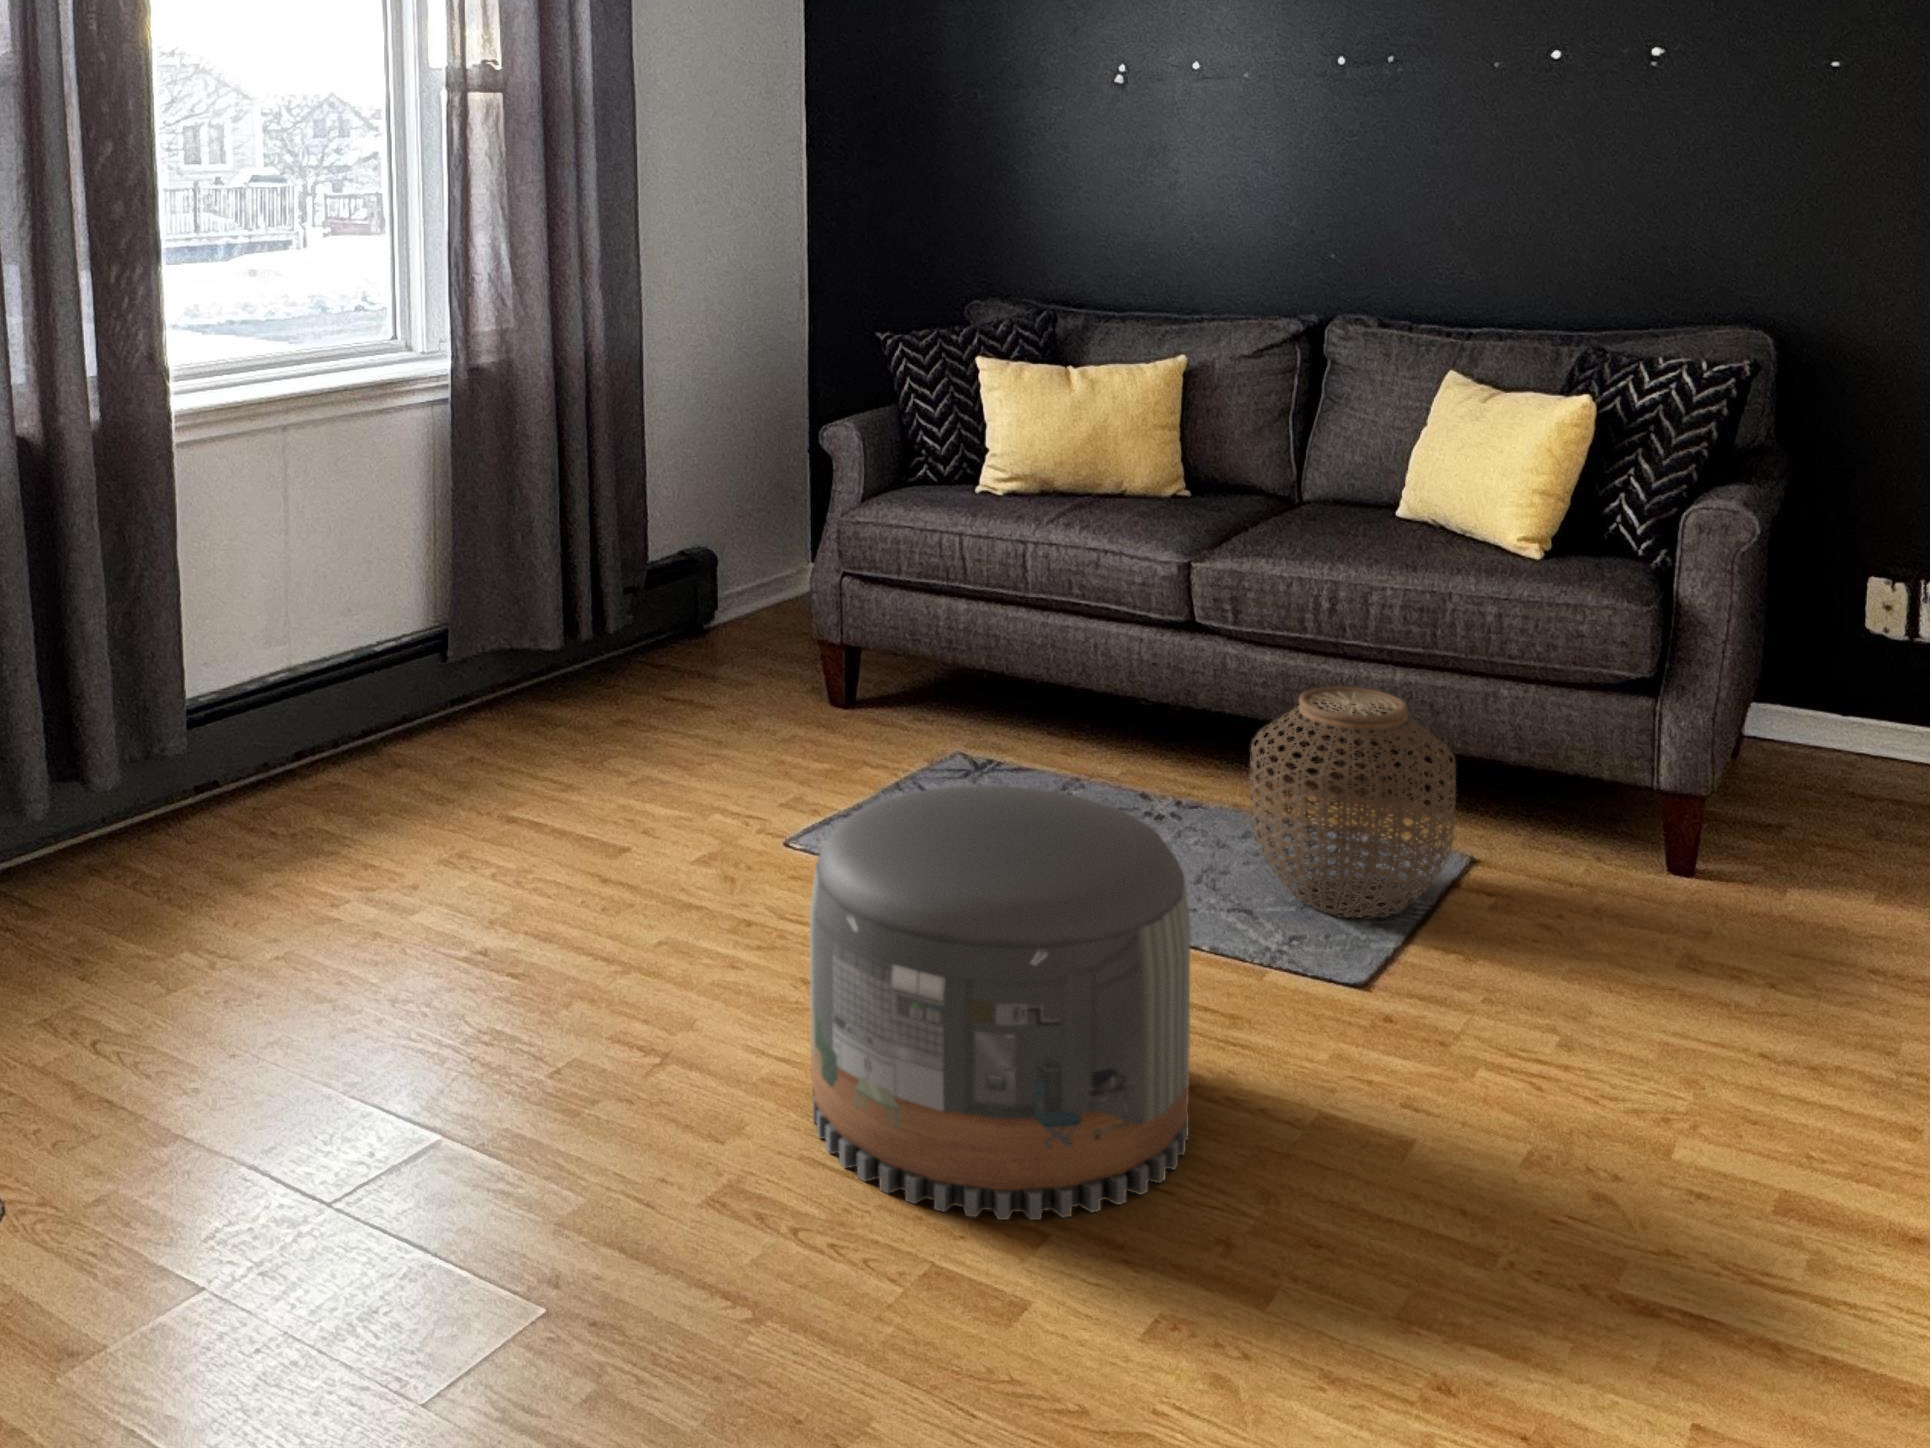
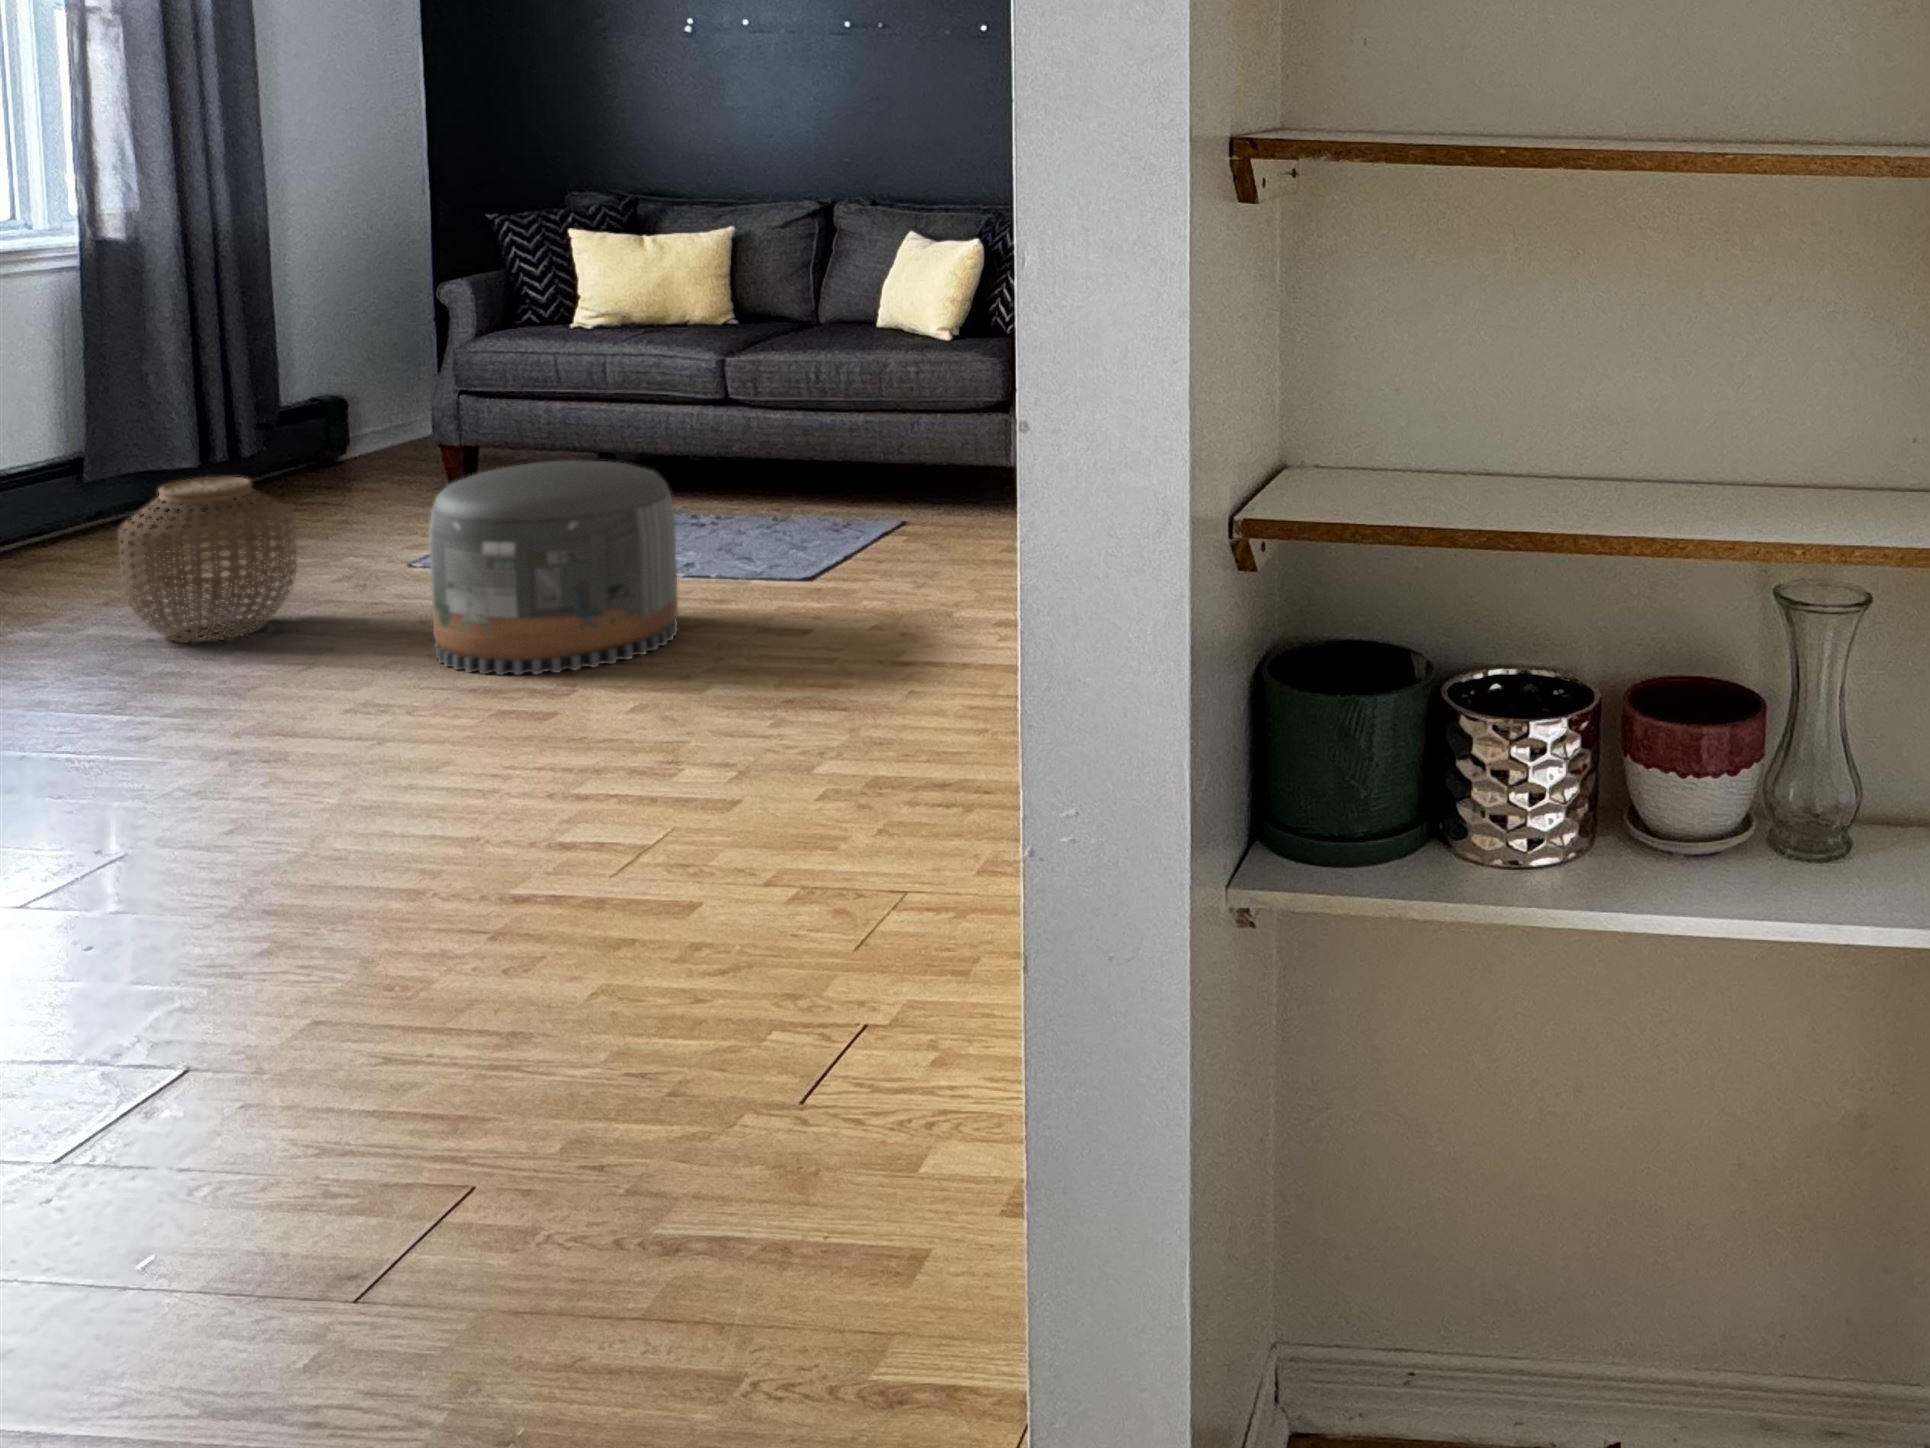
woven basket: present [1250,687,1456,918] -> present [119,477,297,643]

